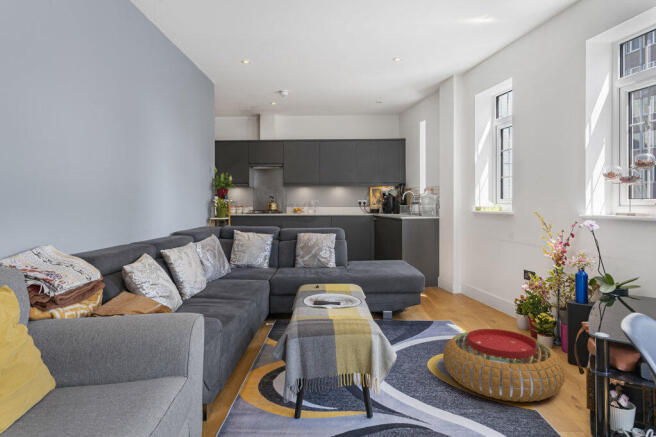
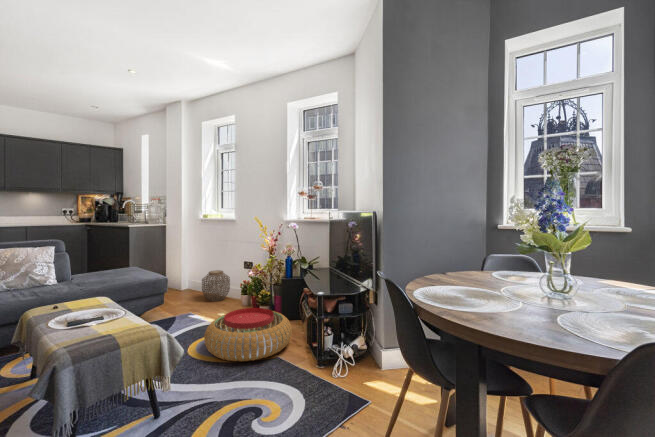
woven basket: none [468,276,503,313] -> present [202,270,230,301]

